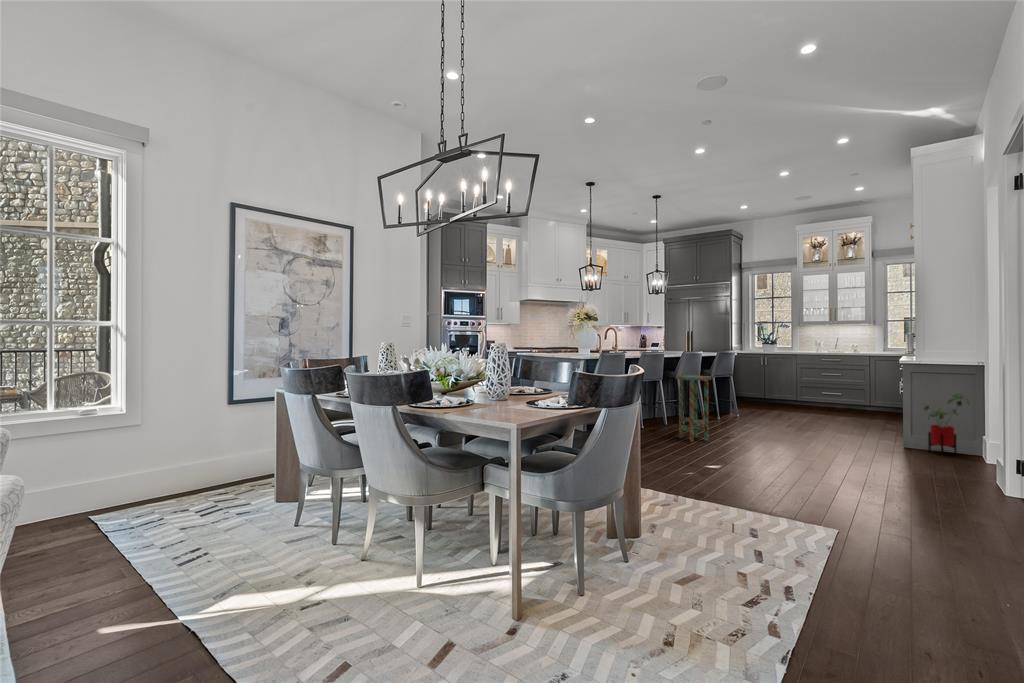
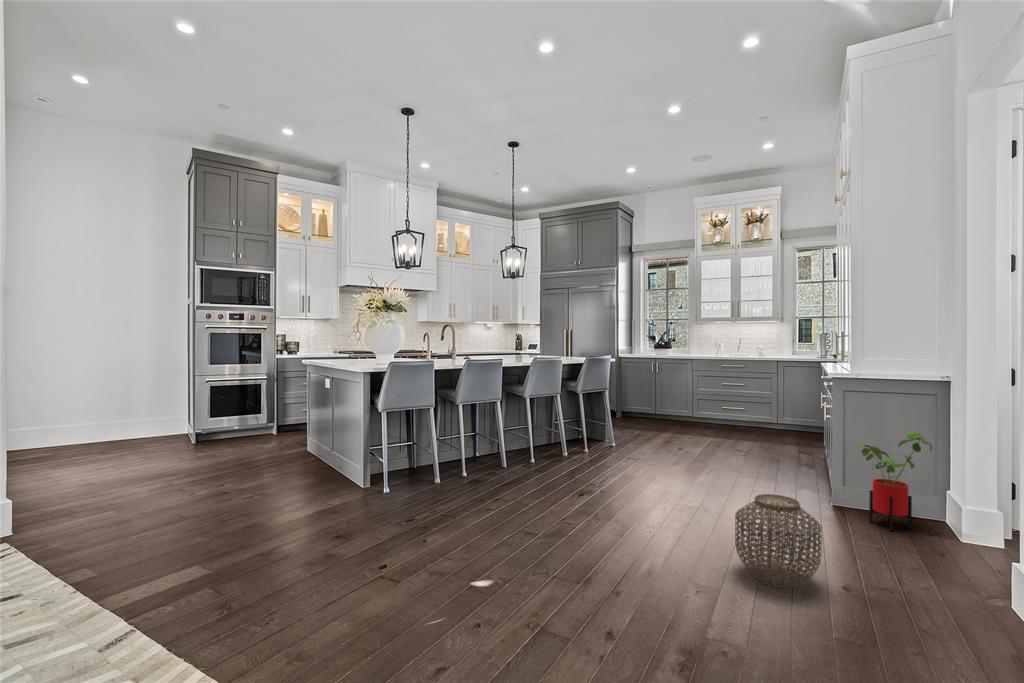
side table: present [677,375,711,442] -> none [499,399,551,510]
woven basket: none [837,422,888,470] -> present [735,494,822,589]

